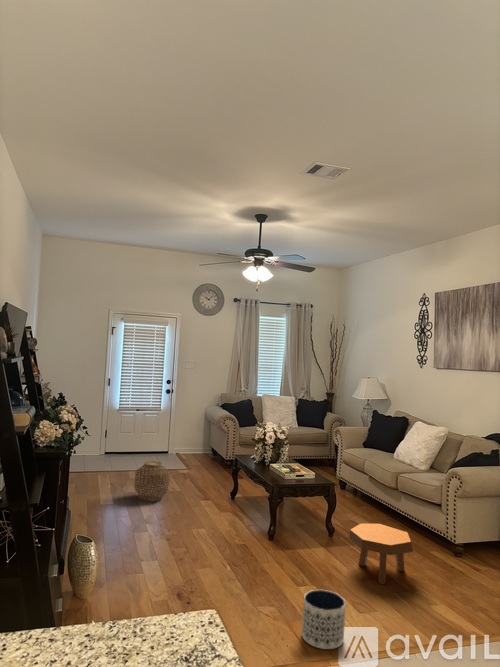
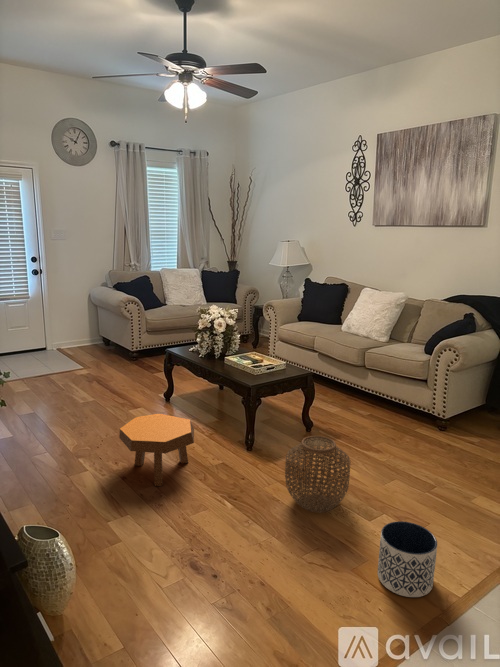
woven basket: present [135,461,170,501] -> present [285,436,350,512]
footstool: present [349,523,413,584] -> present [119,414,194,486]

